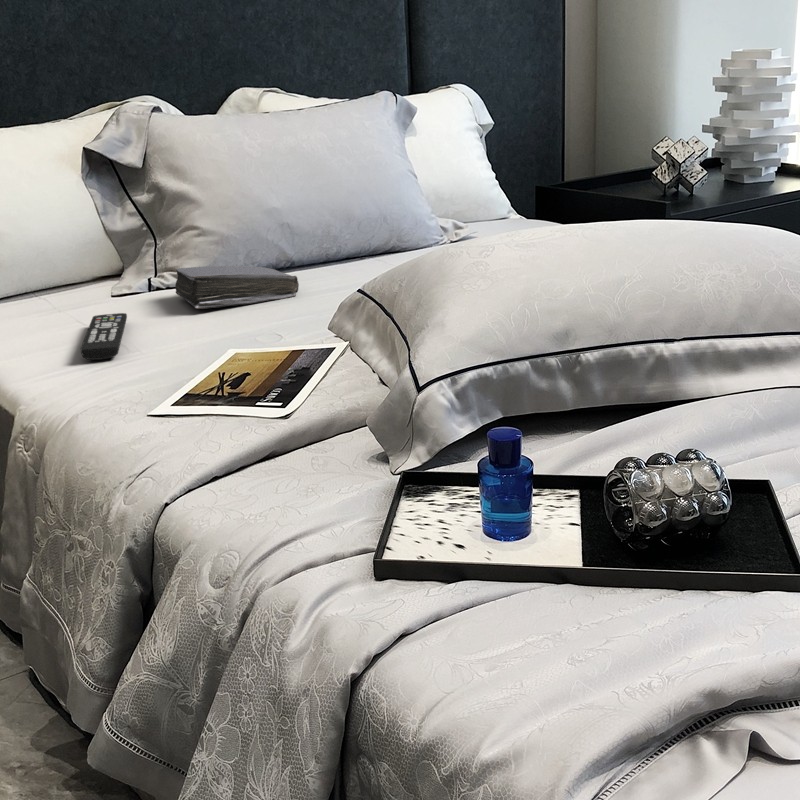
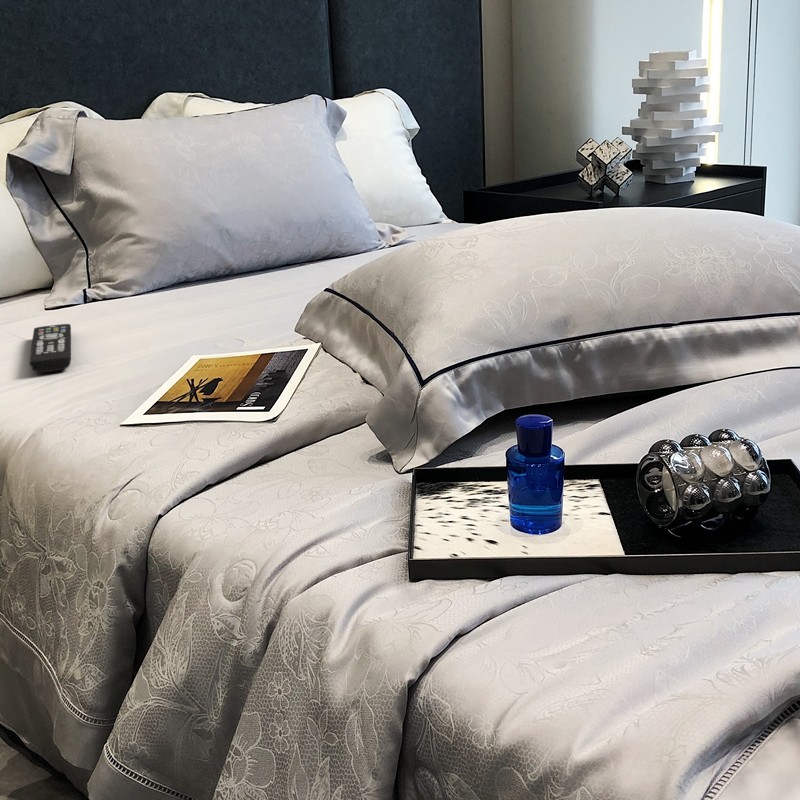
book: present [175,266,299,309] -> none [117,273,249,317]

